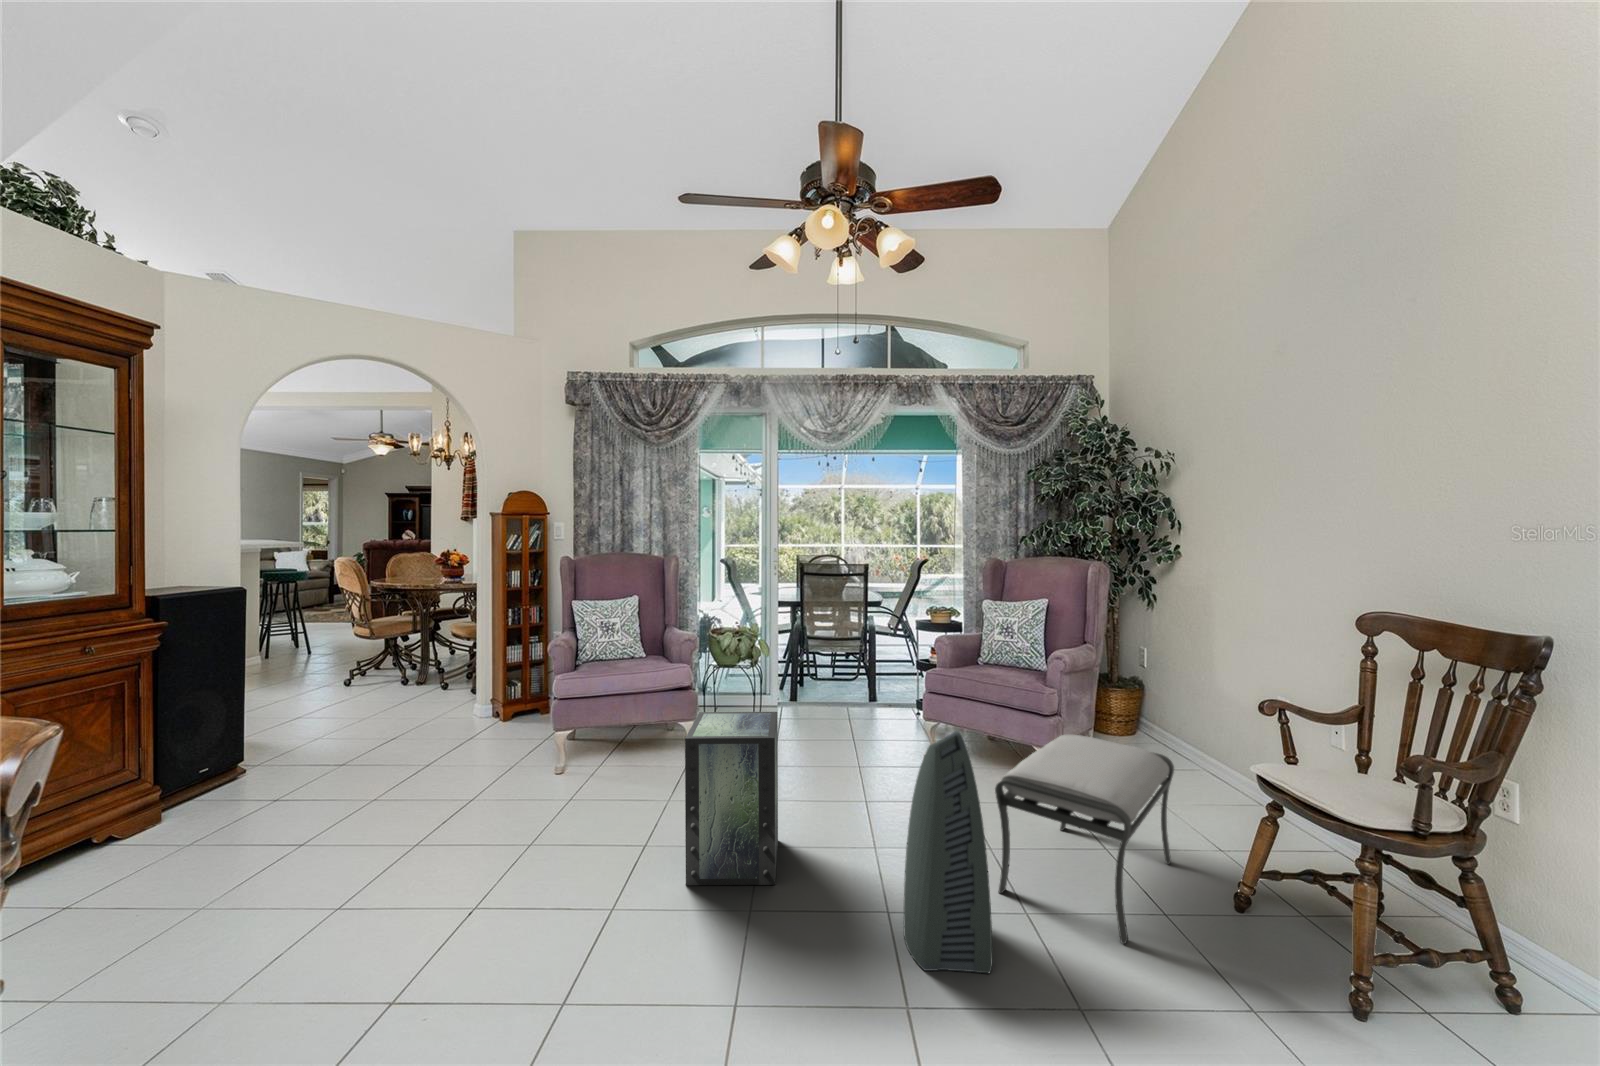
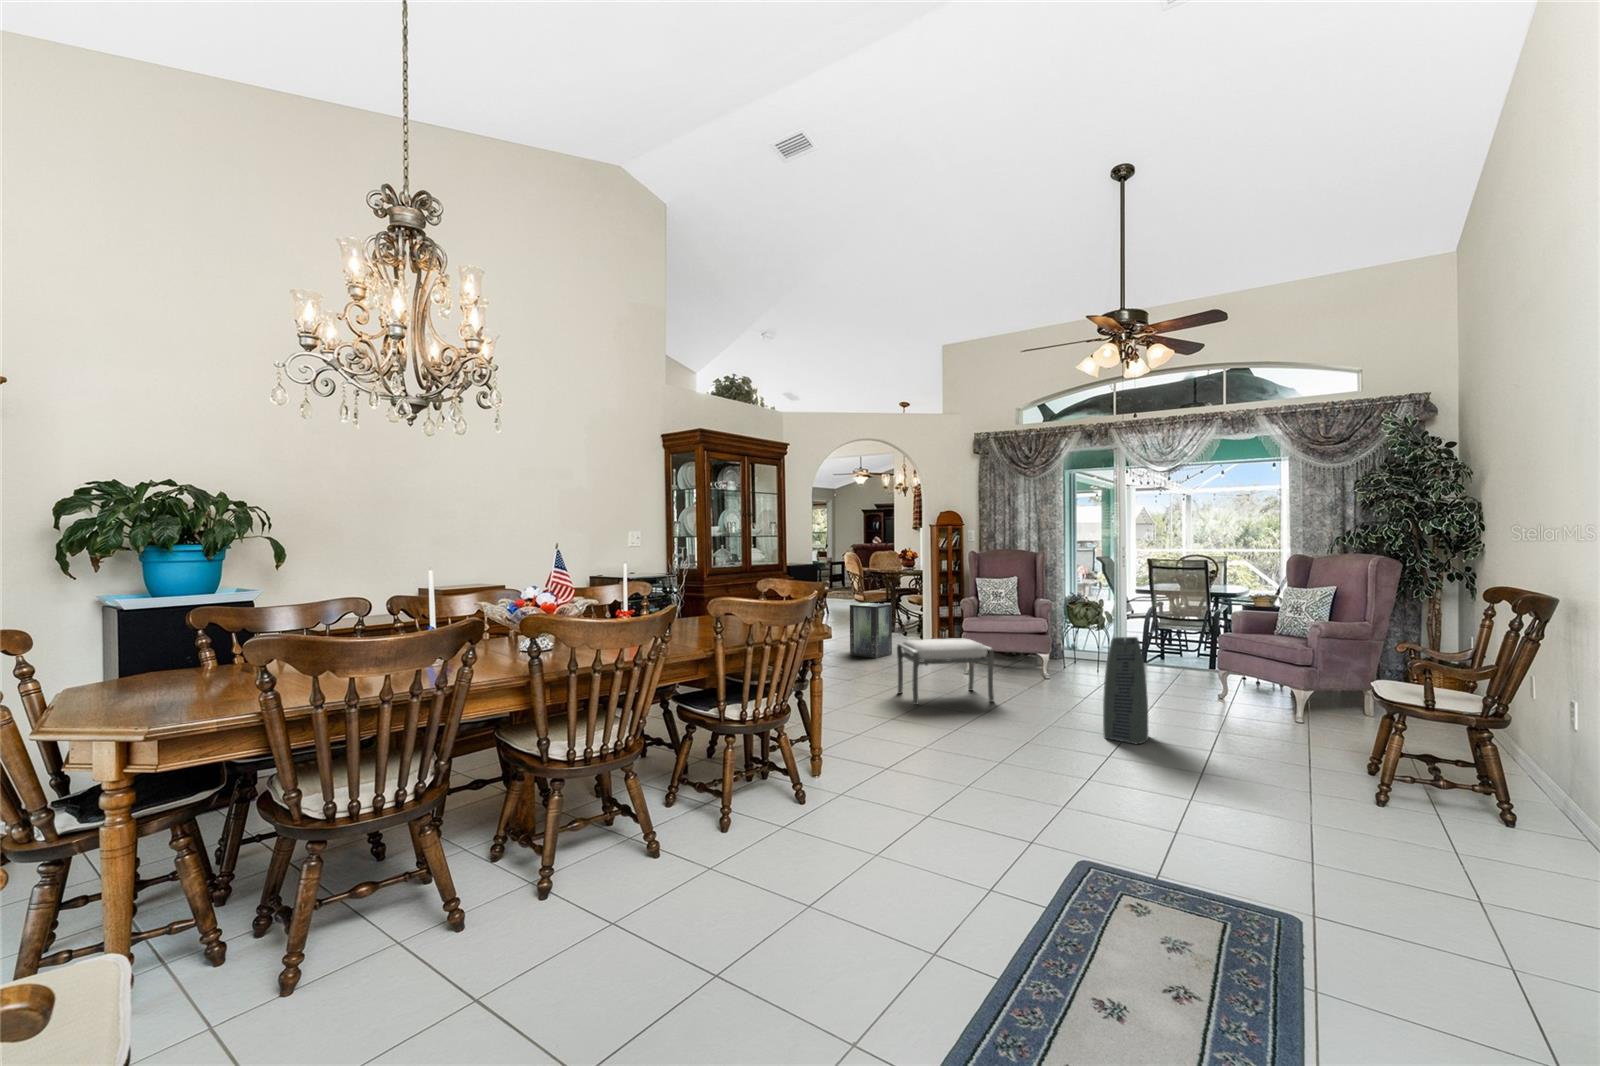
storage box: present [685,712,778,885] -> present [850,603,892,658]
ottoman: present [995,735,1174,944] -> present [897,639,994,705]

